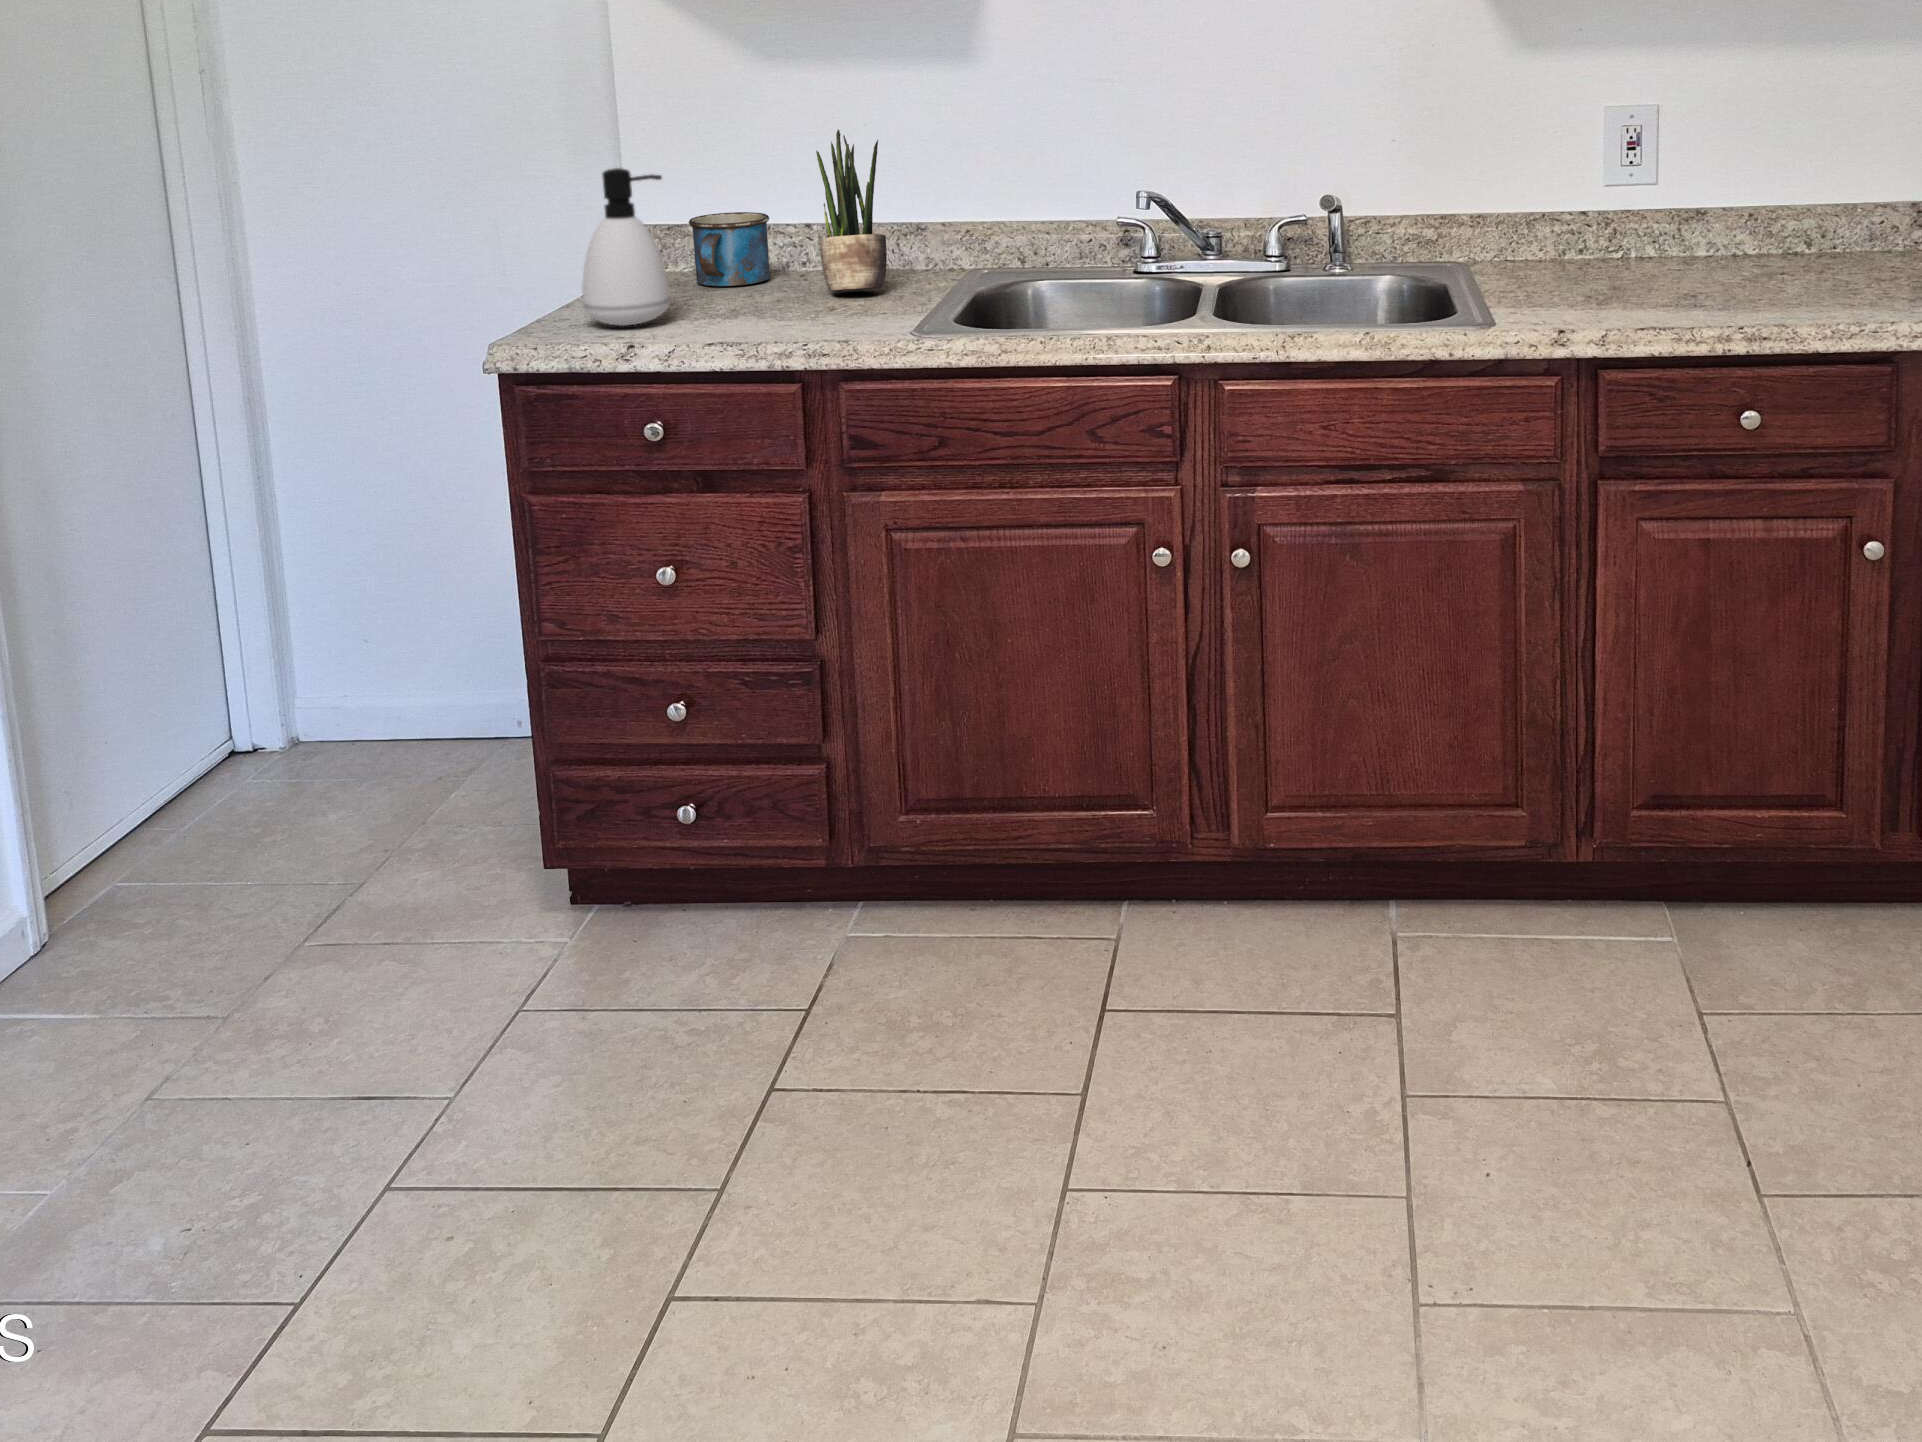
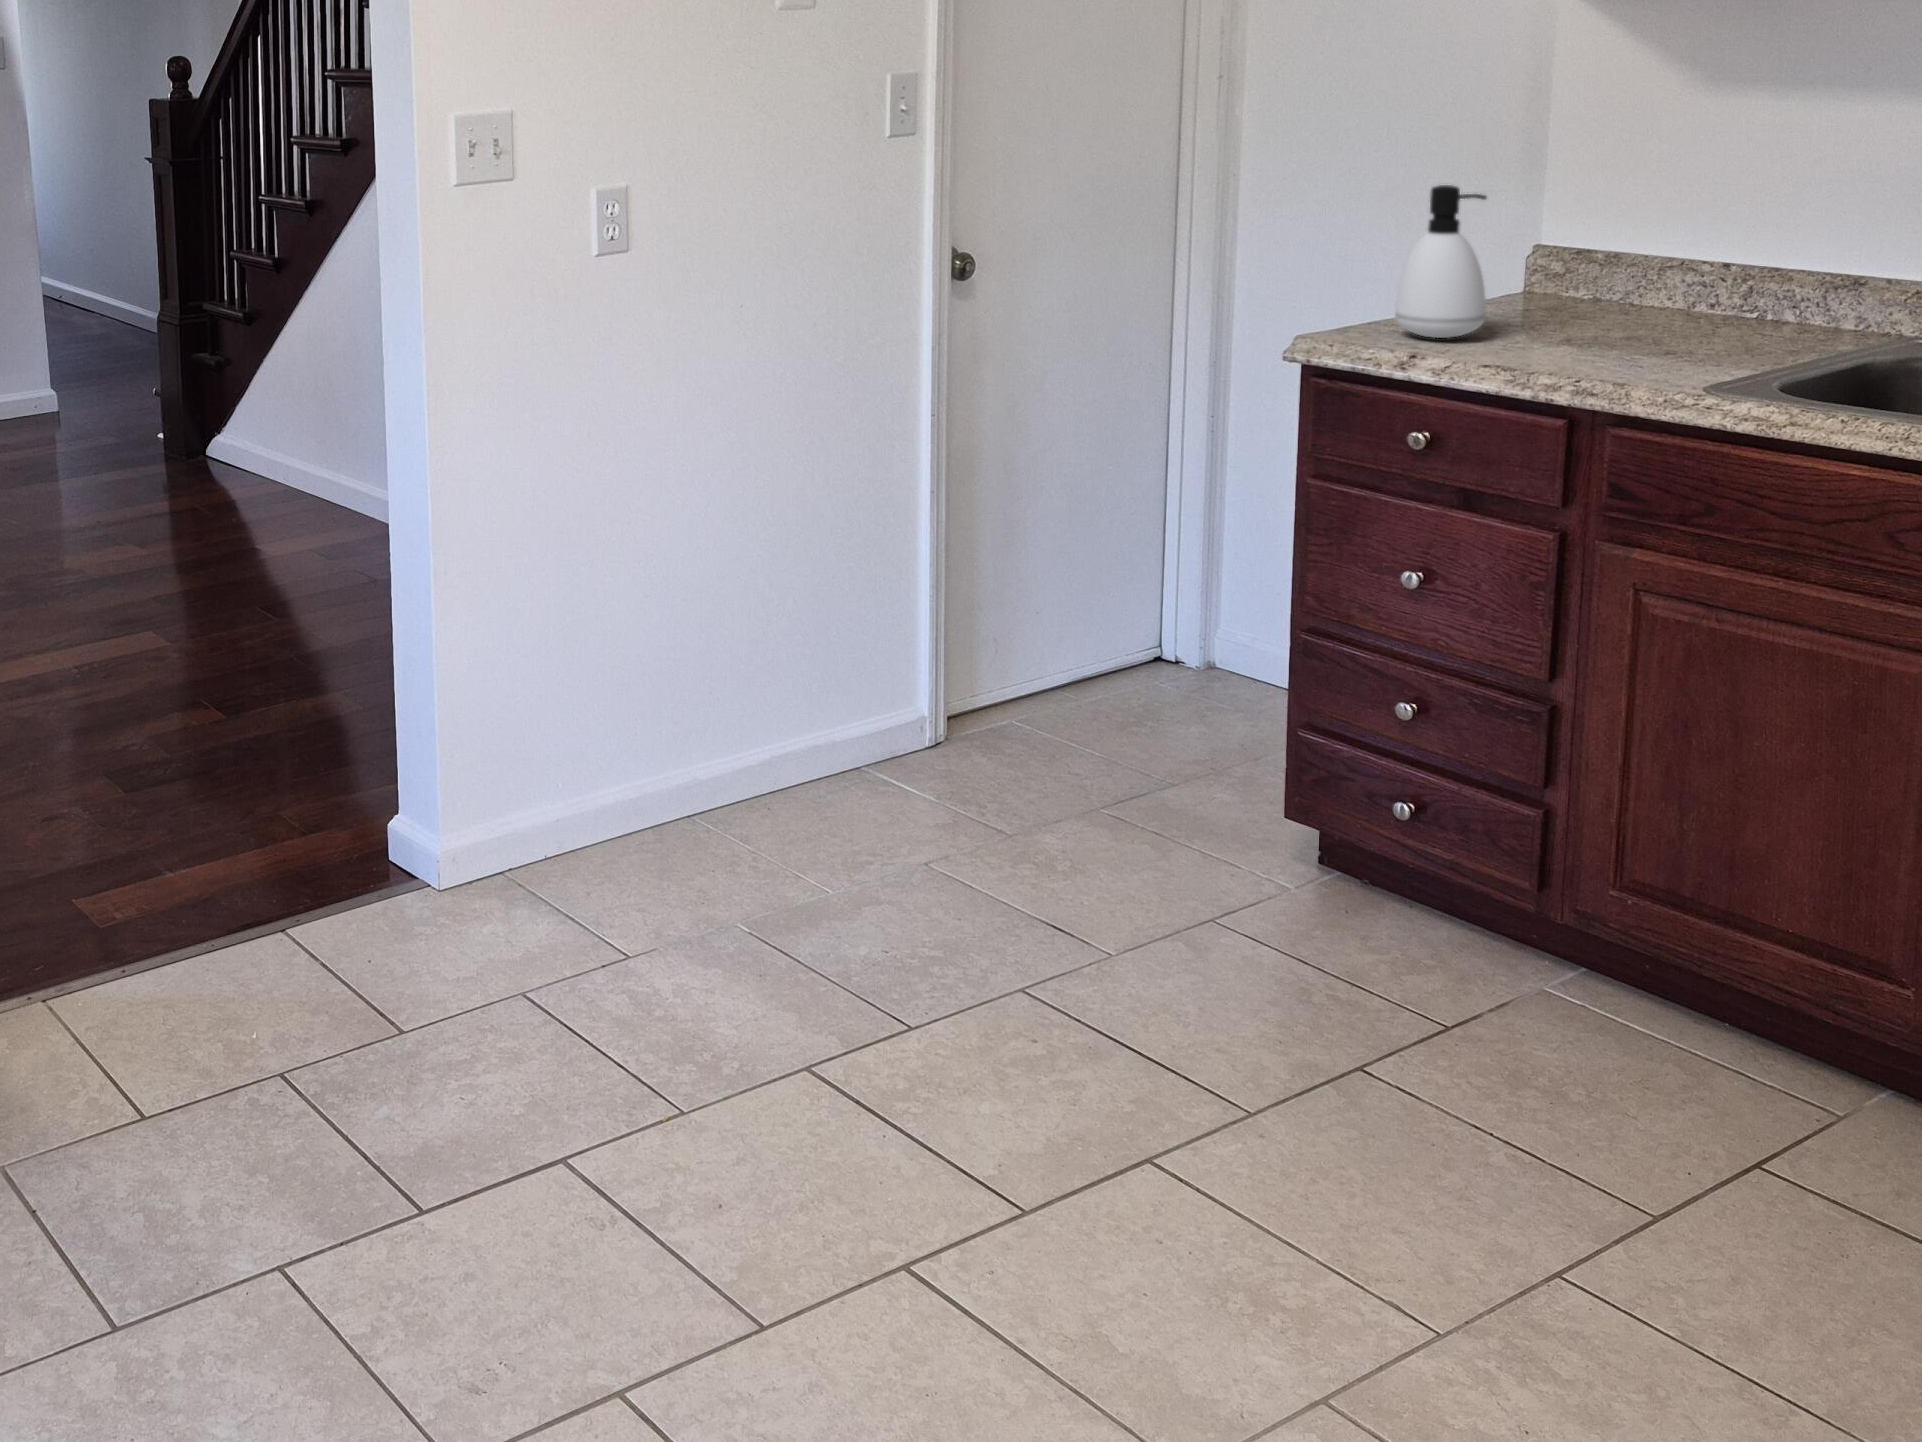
potted plant: present [816,130,887,291] -> none [1688,161,1785,340]
mug: present [689,212,770,286] -> none [1569,241,1670,318]

